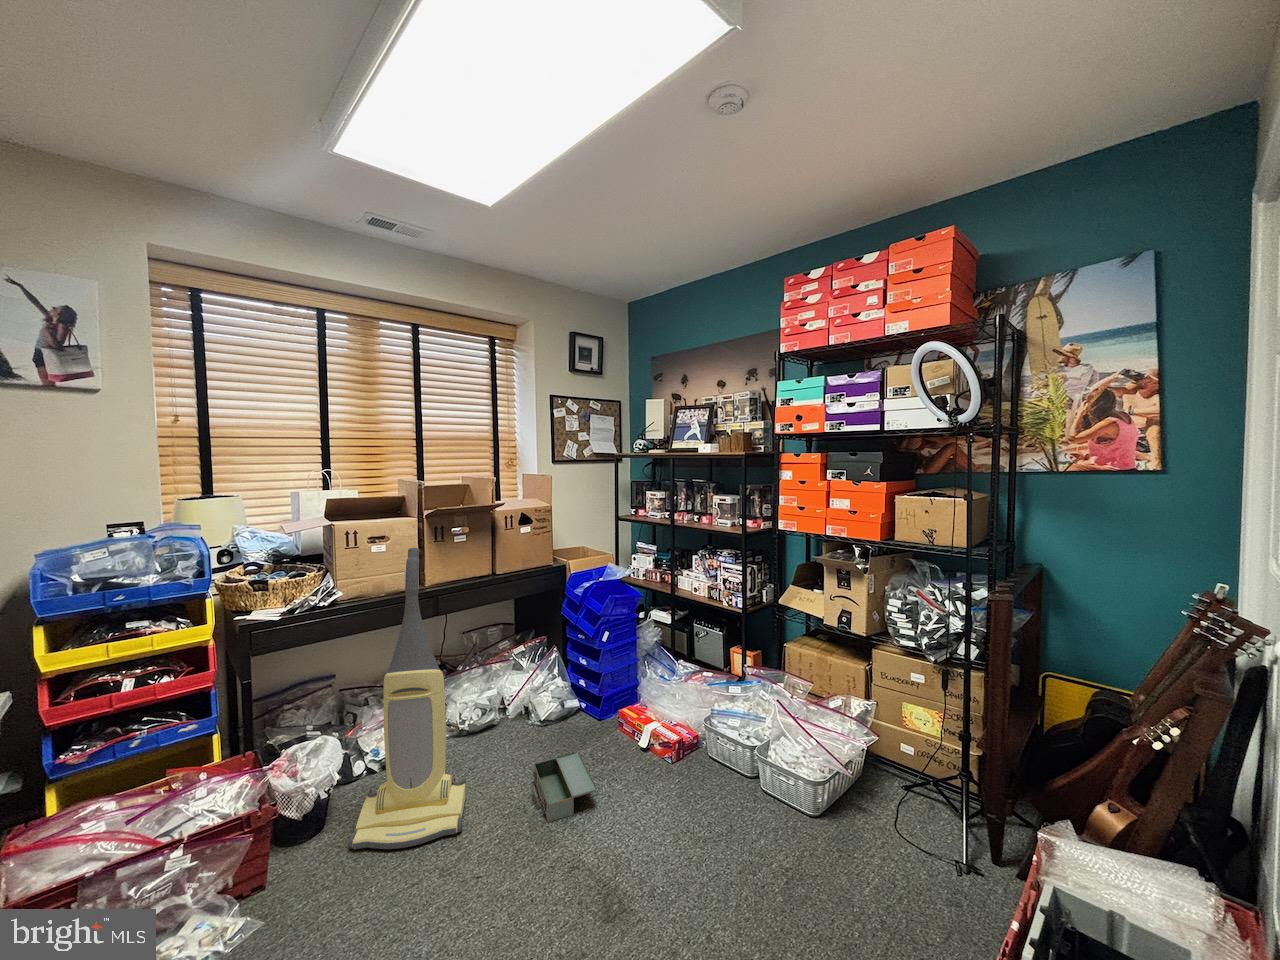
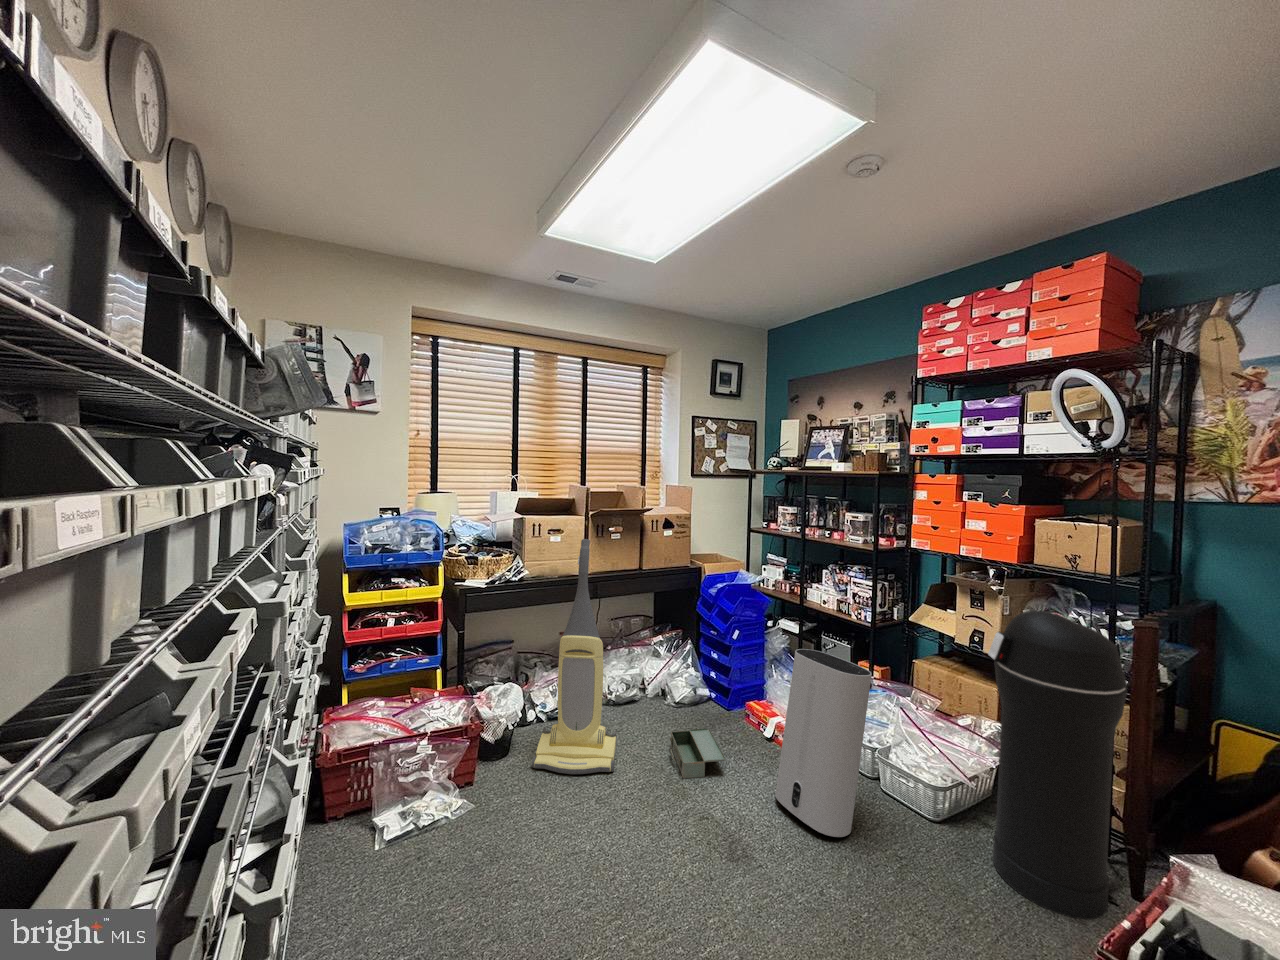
trash can: none [865,593,994,906] -> present [988,611,1127,920]
air purifier: none [654,653,751,865] -> present [775,649,872,837]

